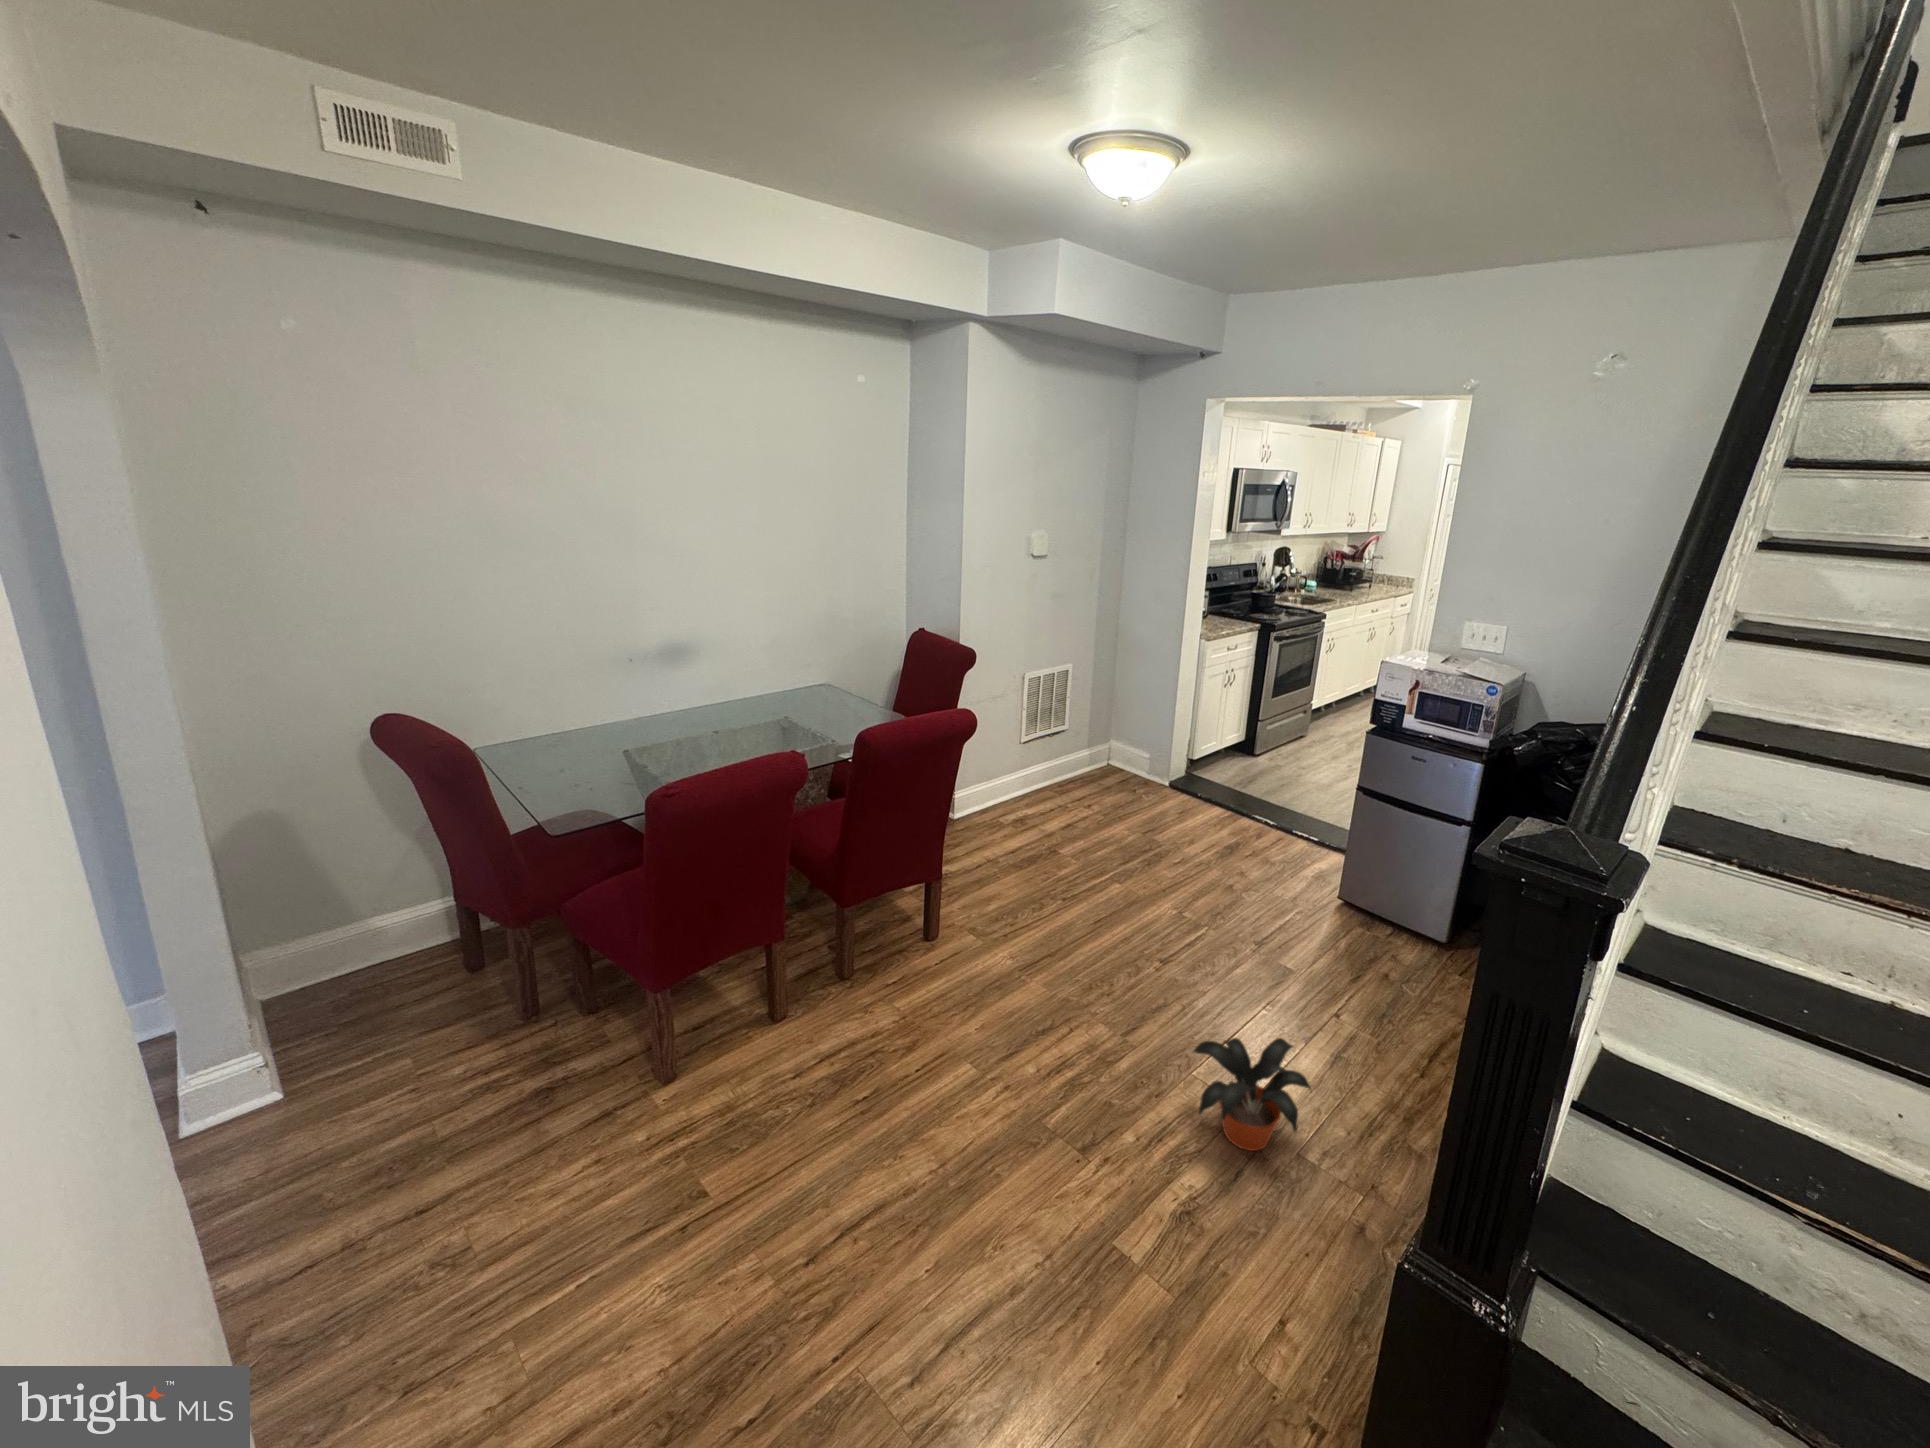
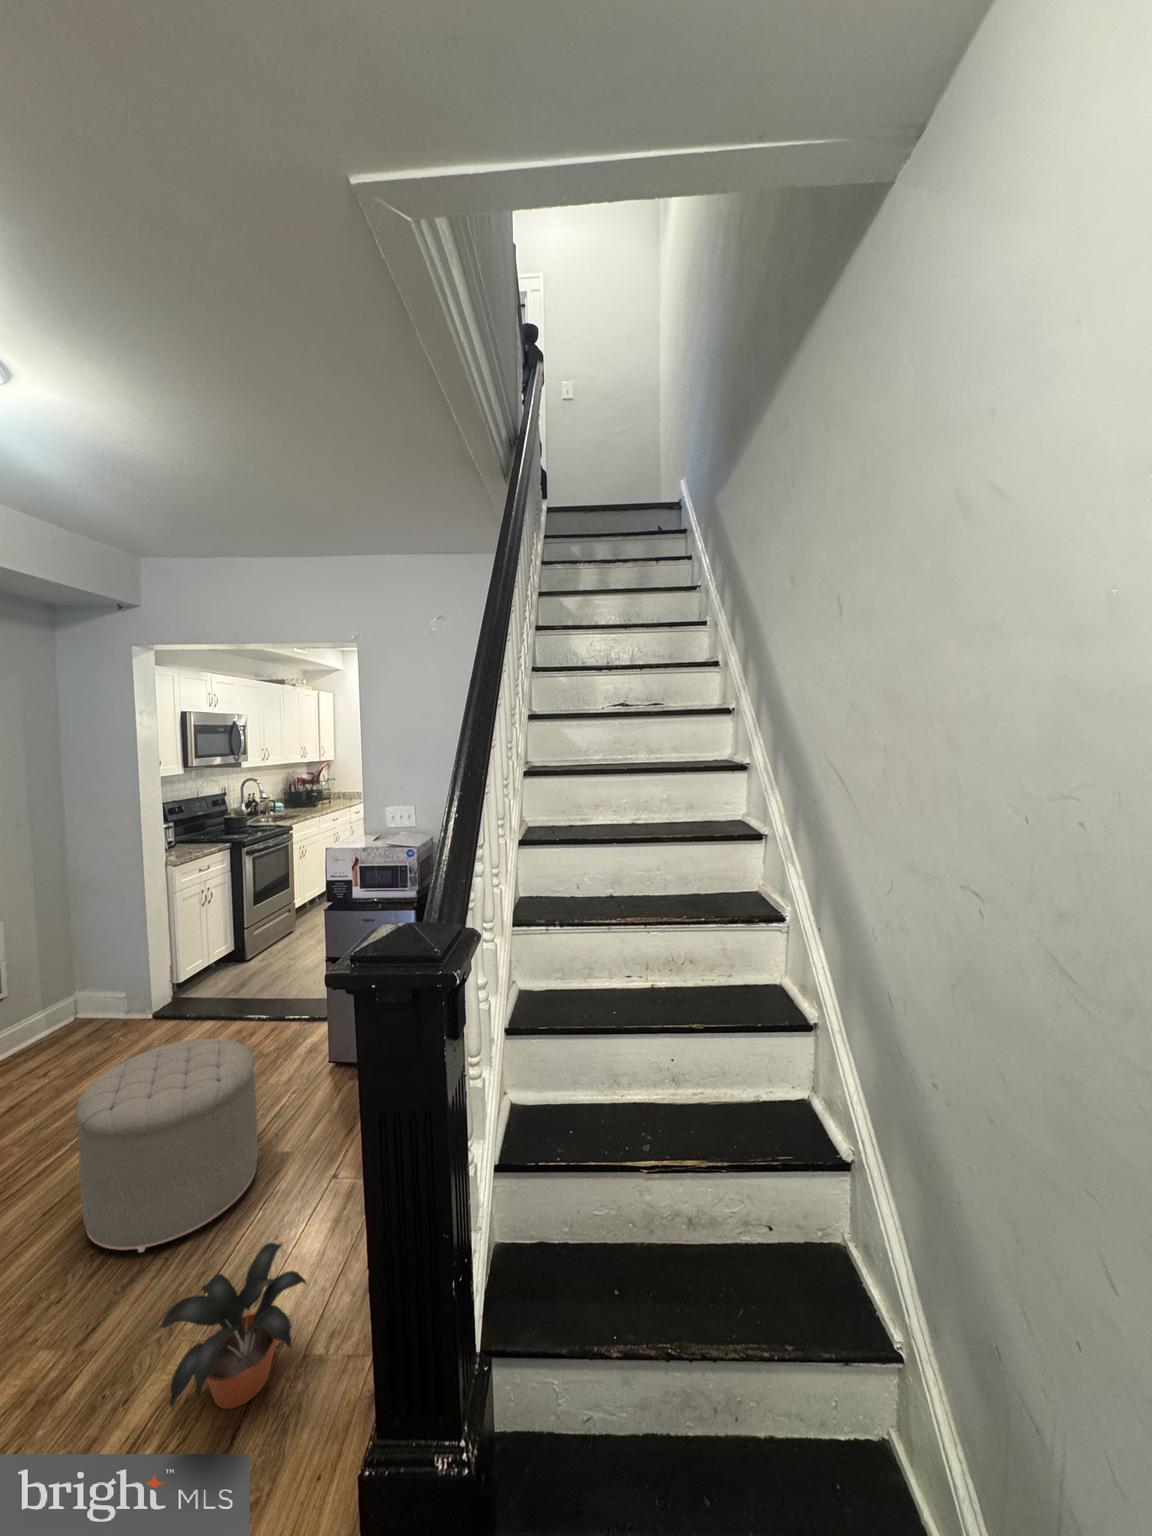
ottoman: none [1127,821,1277,992] -> present [75,1038,258,1253]

